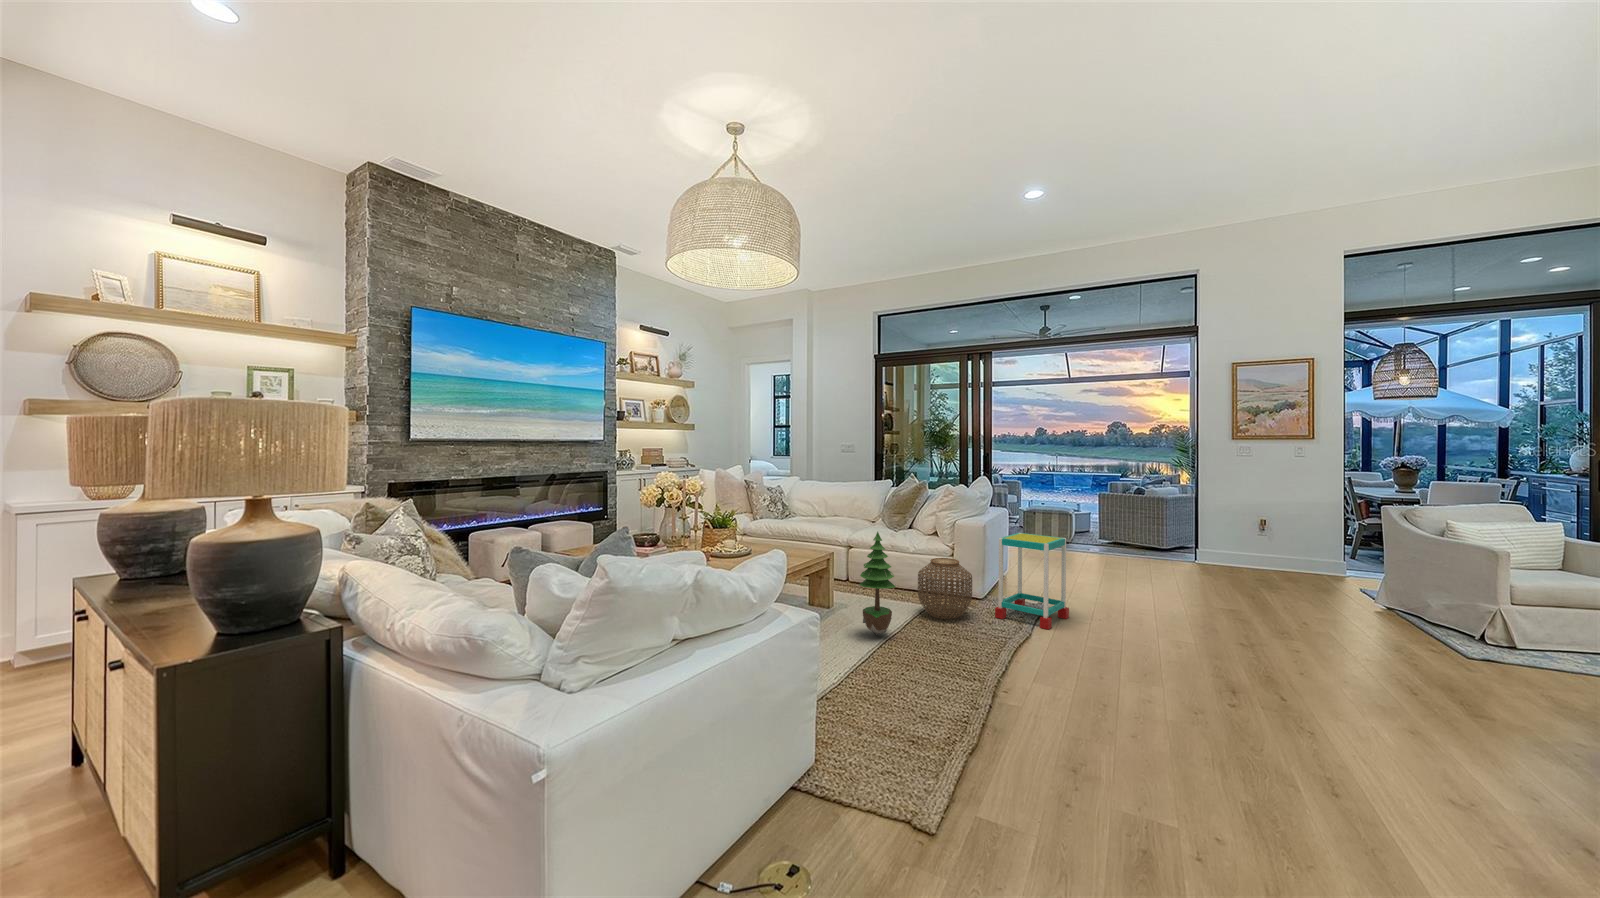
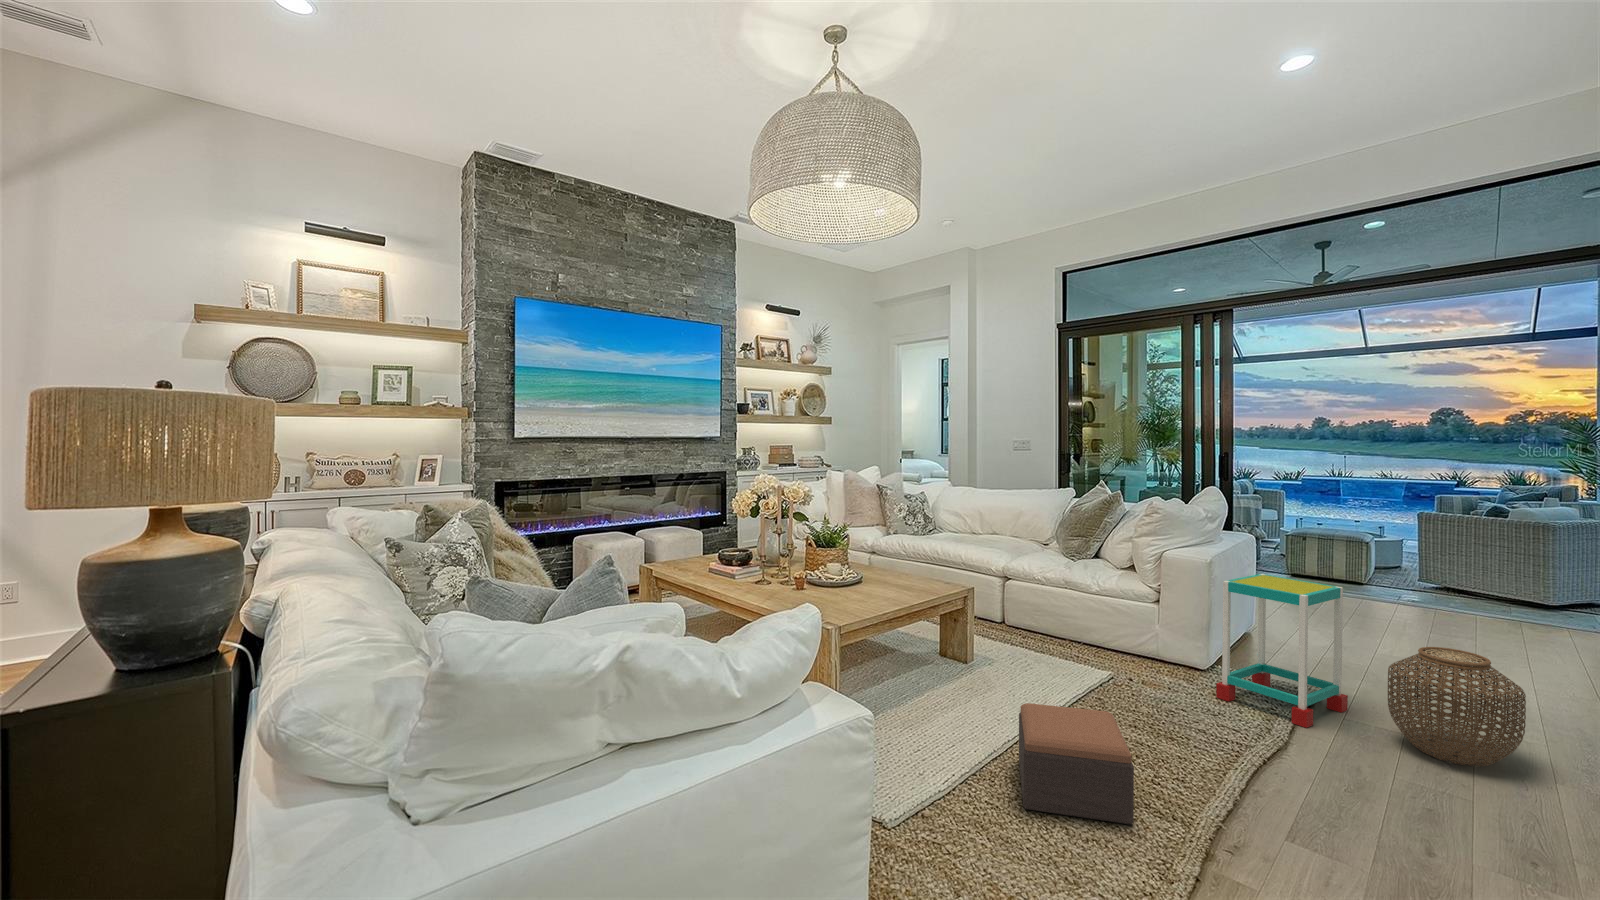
potted tree: present [859,532,896,635] -> none [997,563,1053,707]
woven basket: present [918,558,972,619] -> present [1388,647,1526,766]
footstool: none [882,627,961,696] -> present [1019,703,1134,825]

